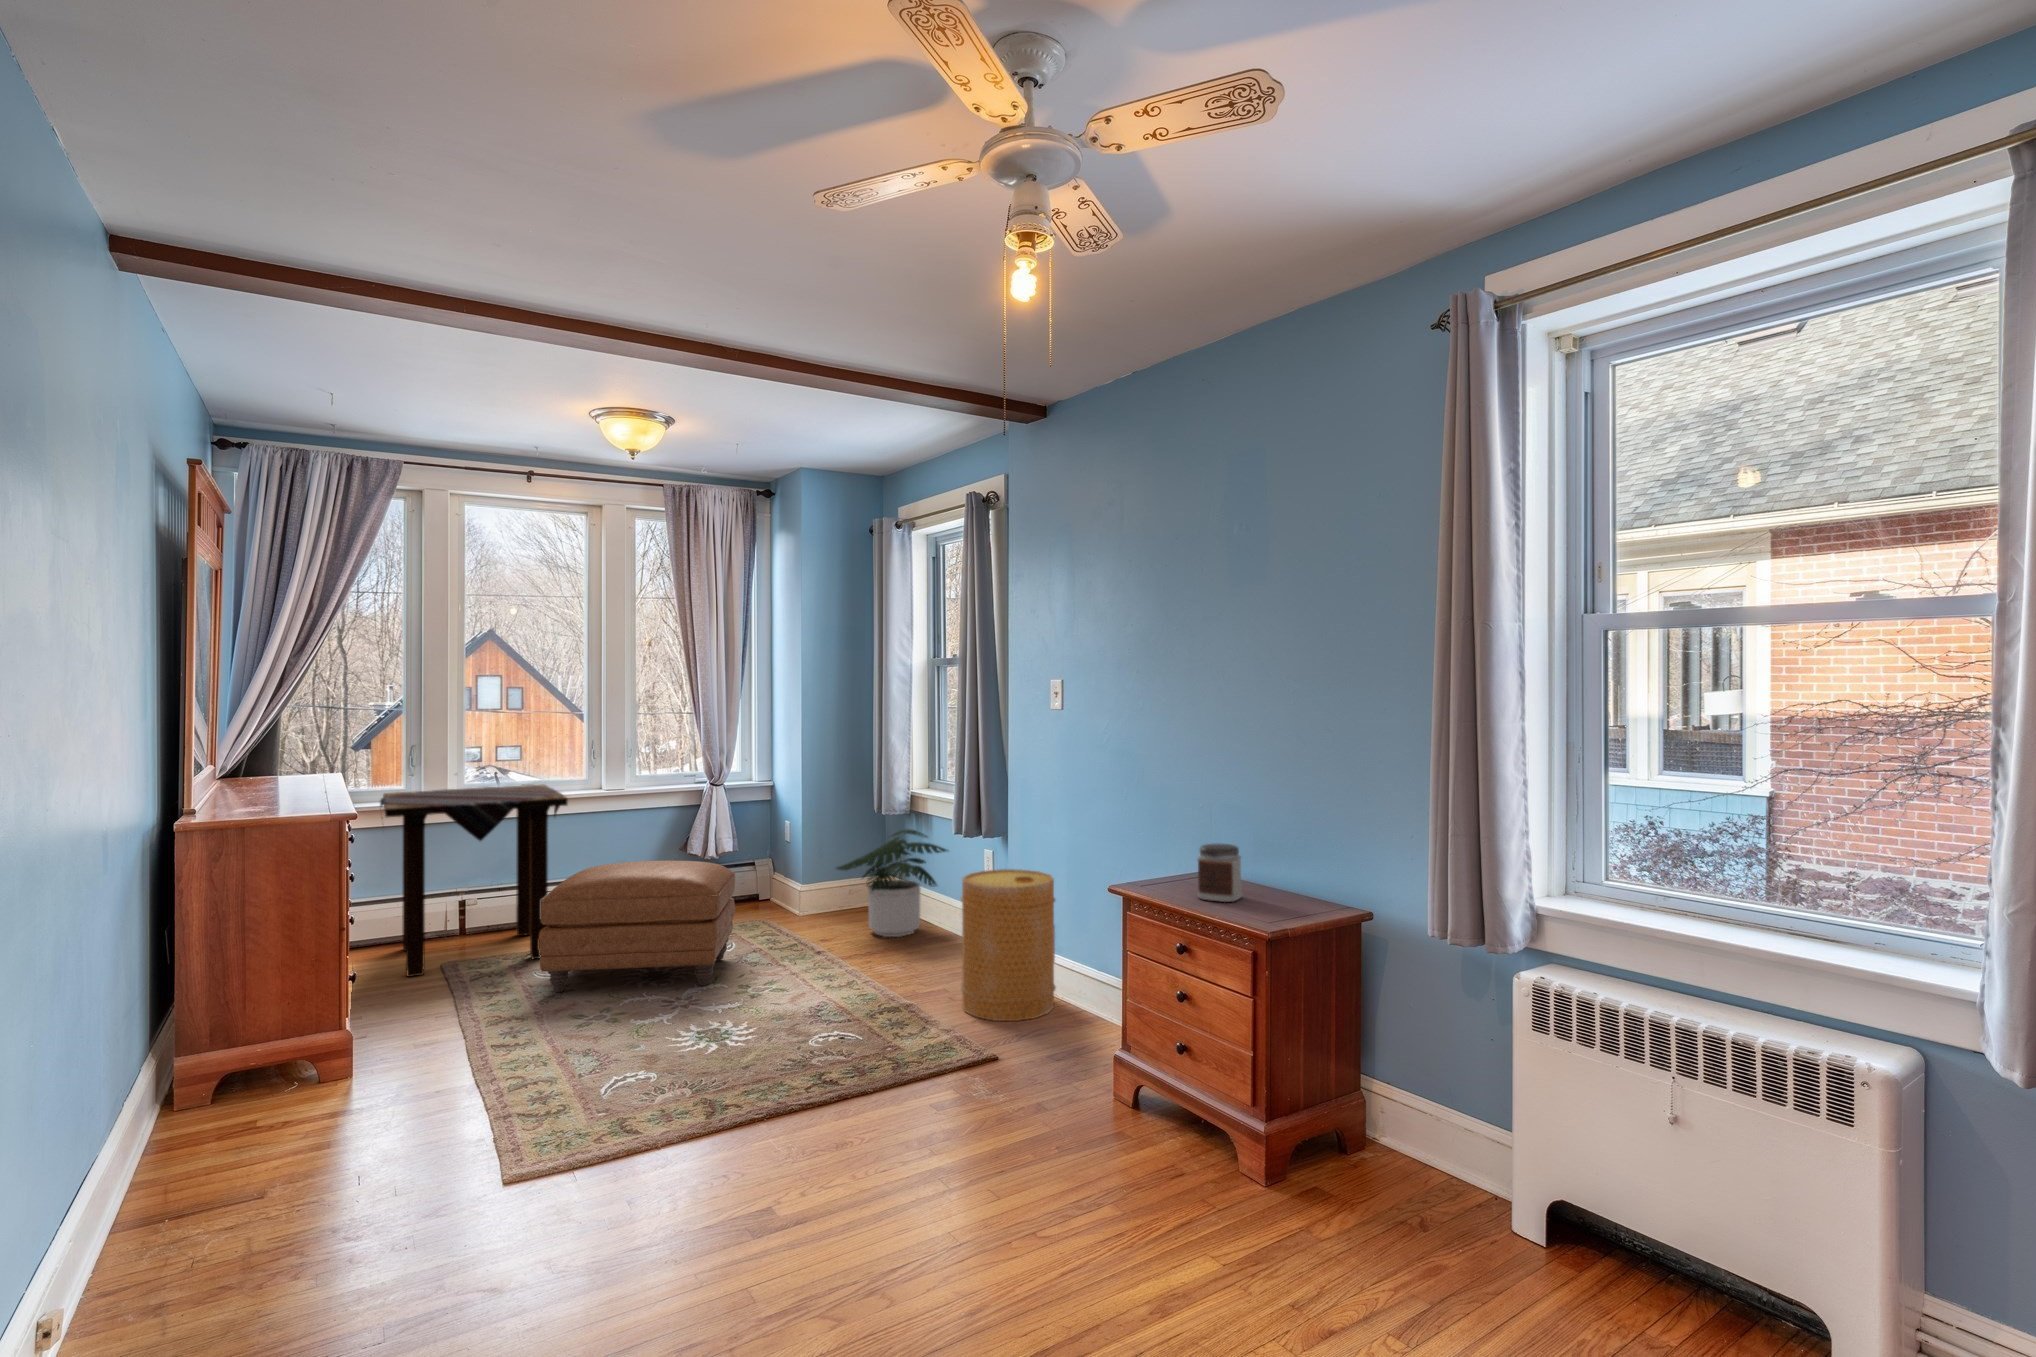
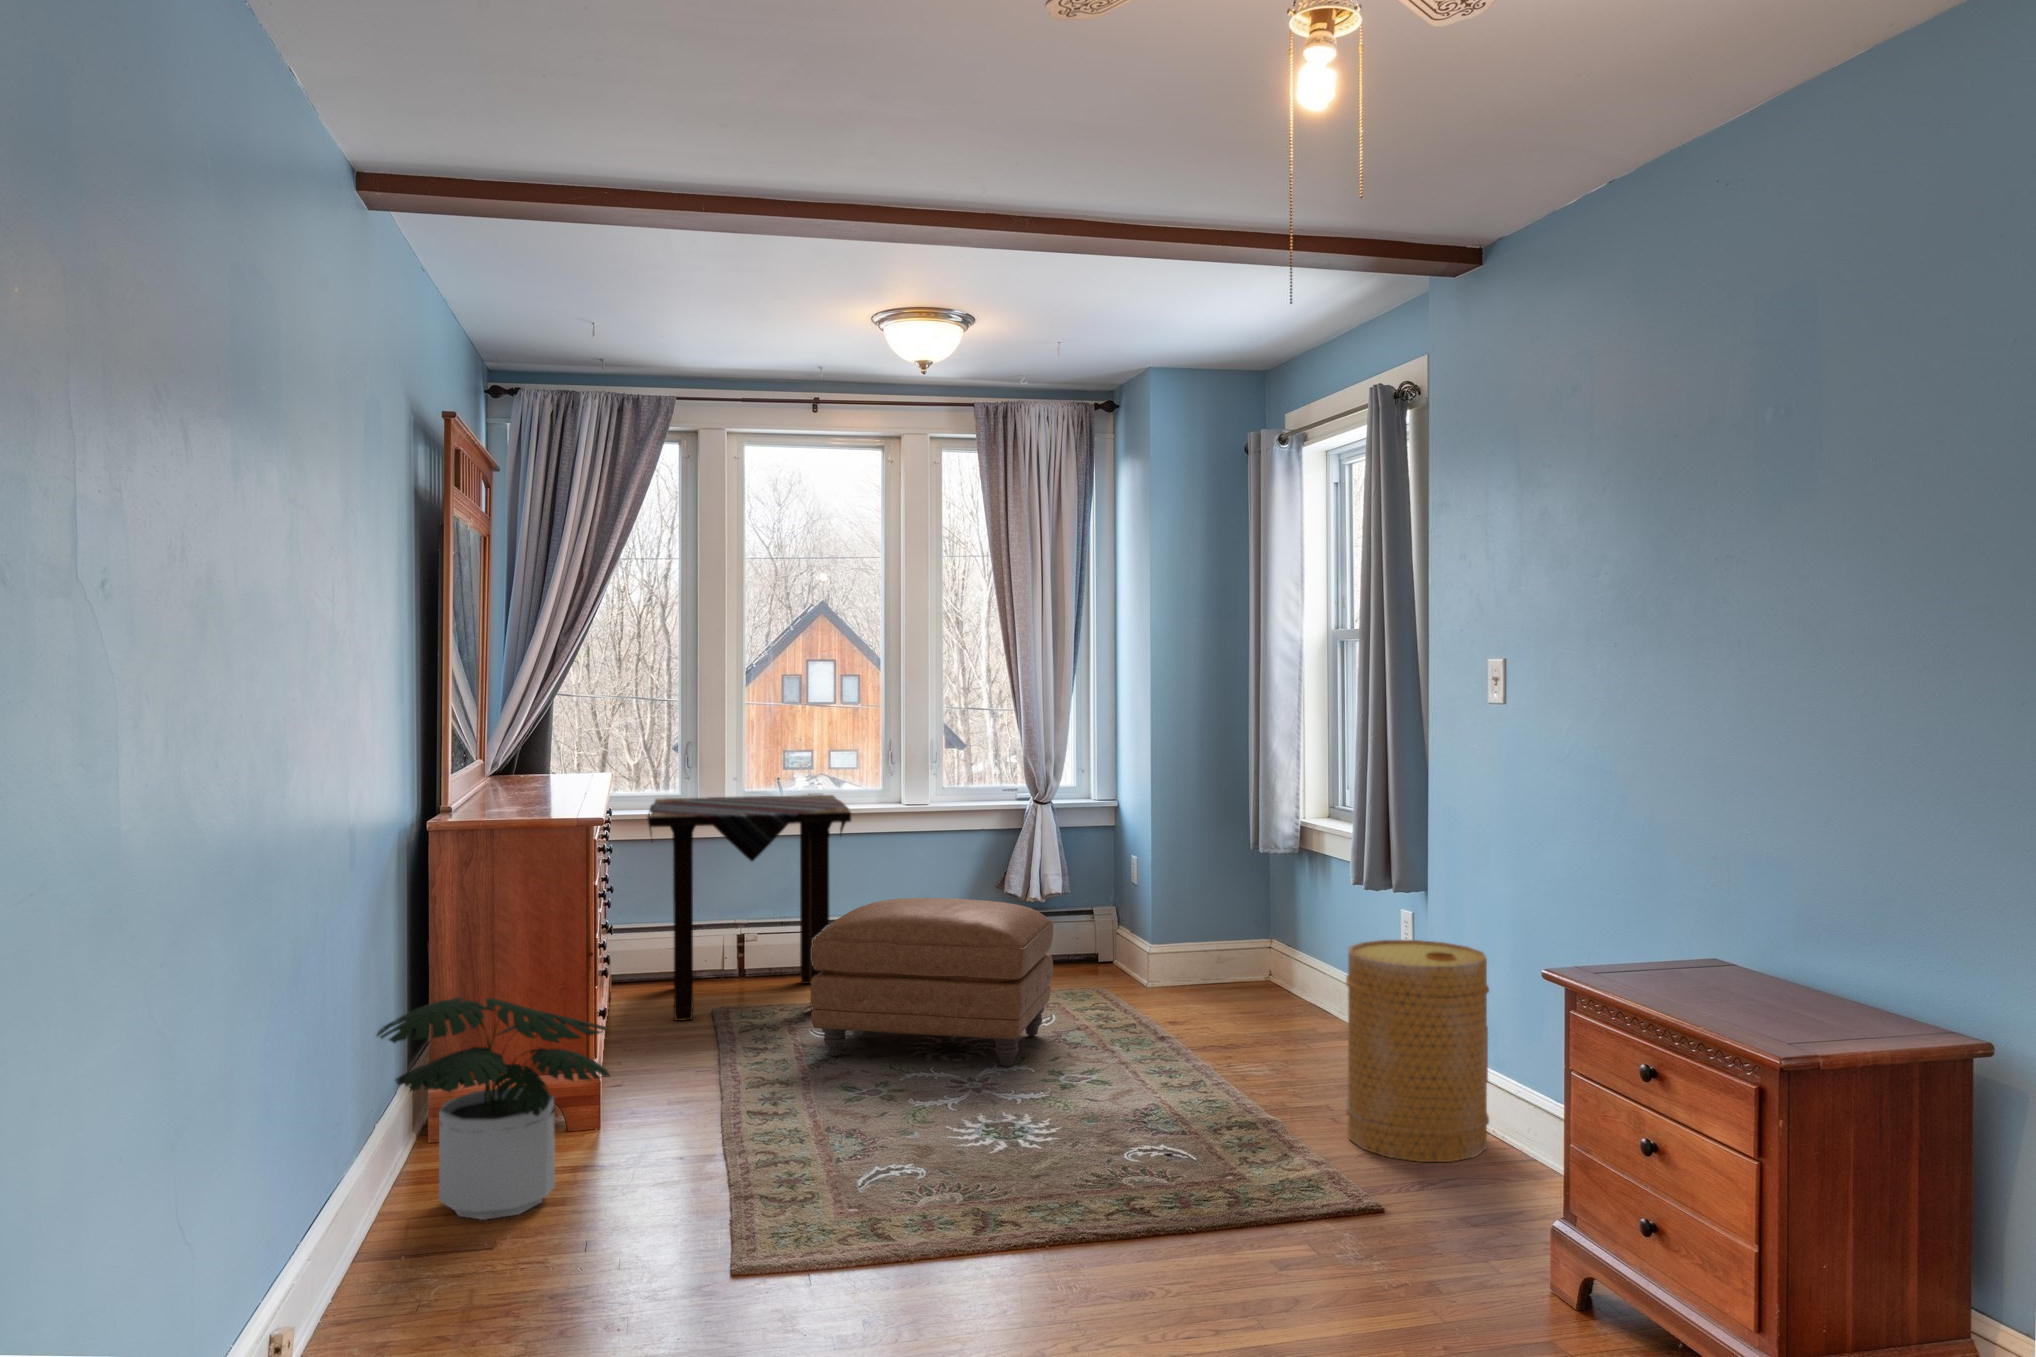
potted plant: present [837,829,948,937] -> present [377,997,609,1220]
jar: present [1198,844,1242,902] -> none [1677,918,1758,1009]

